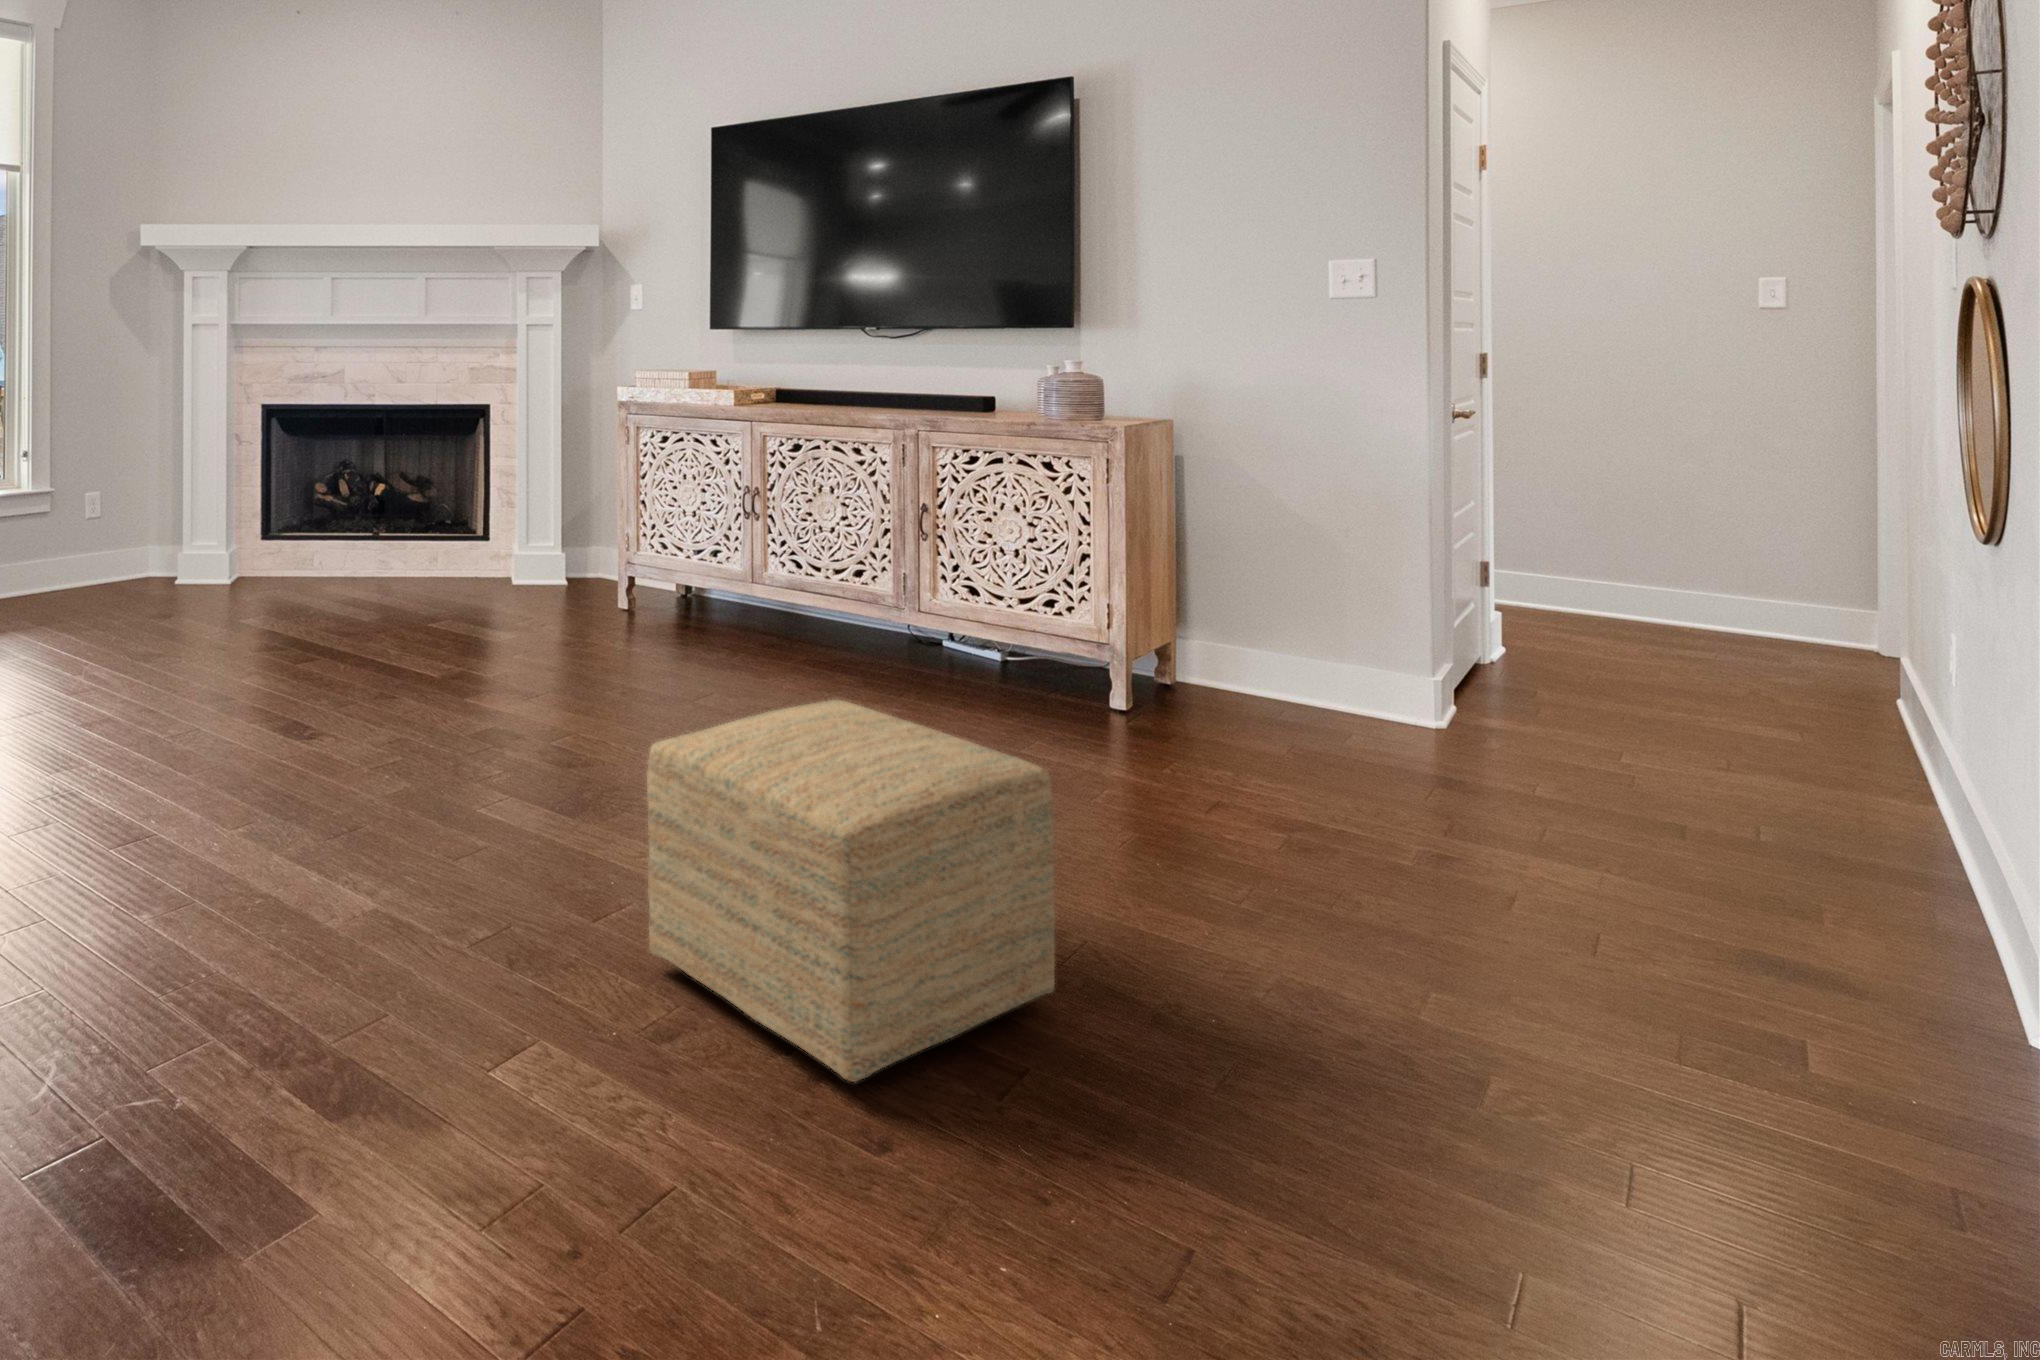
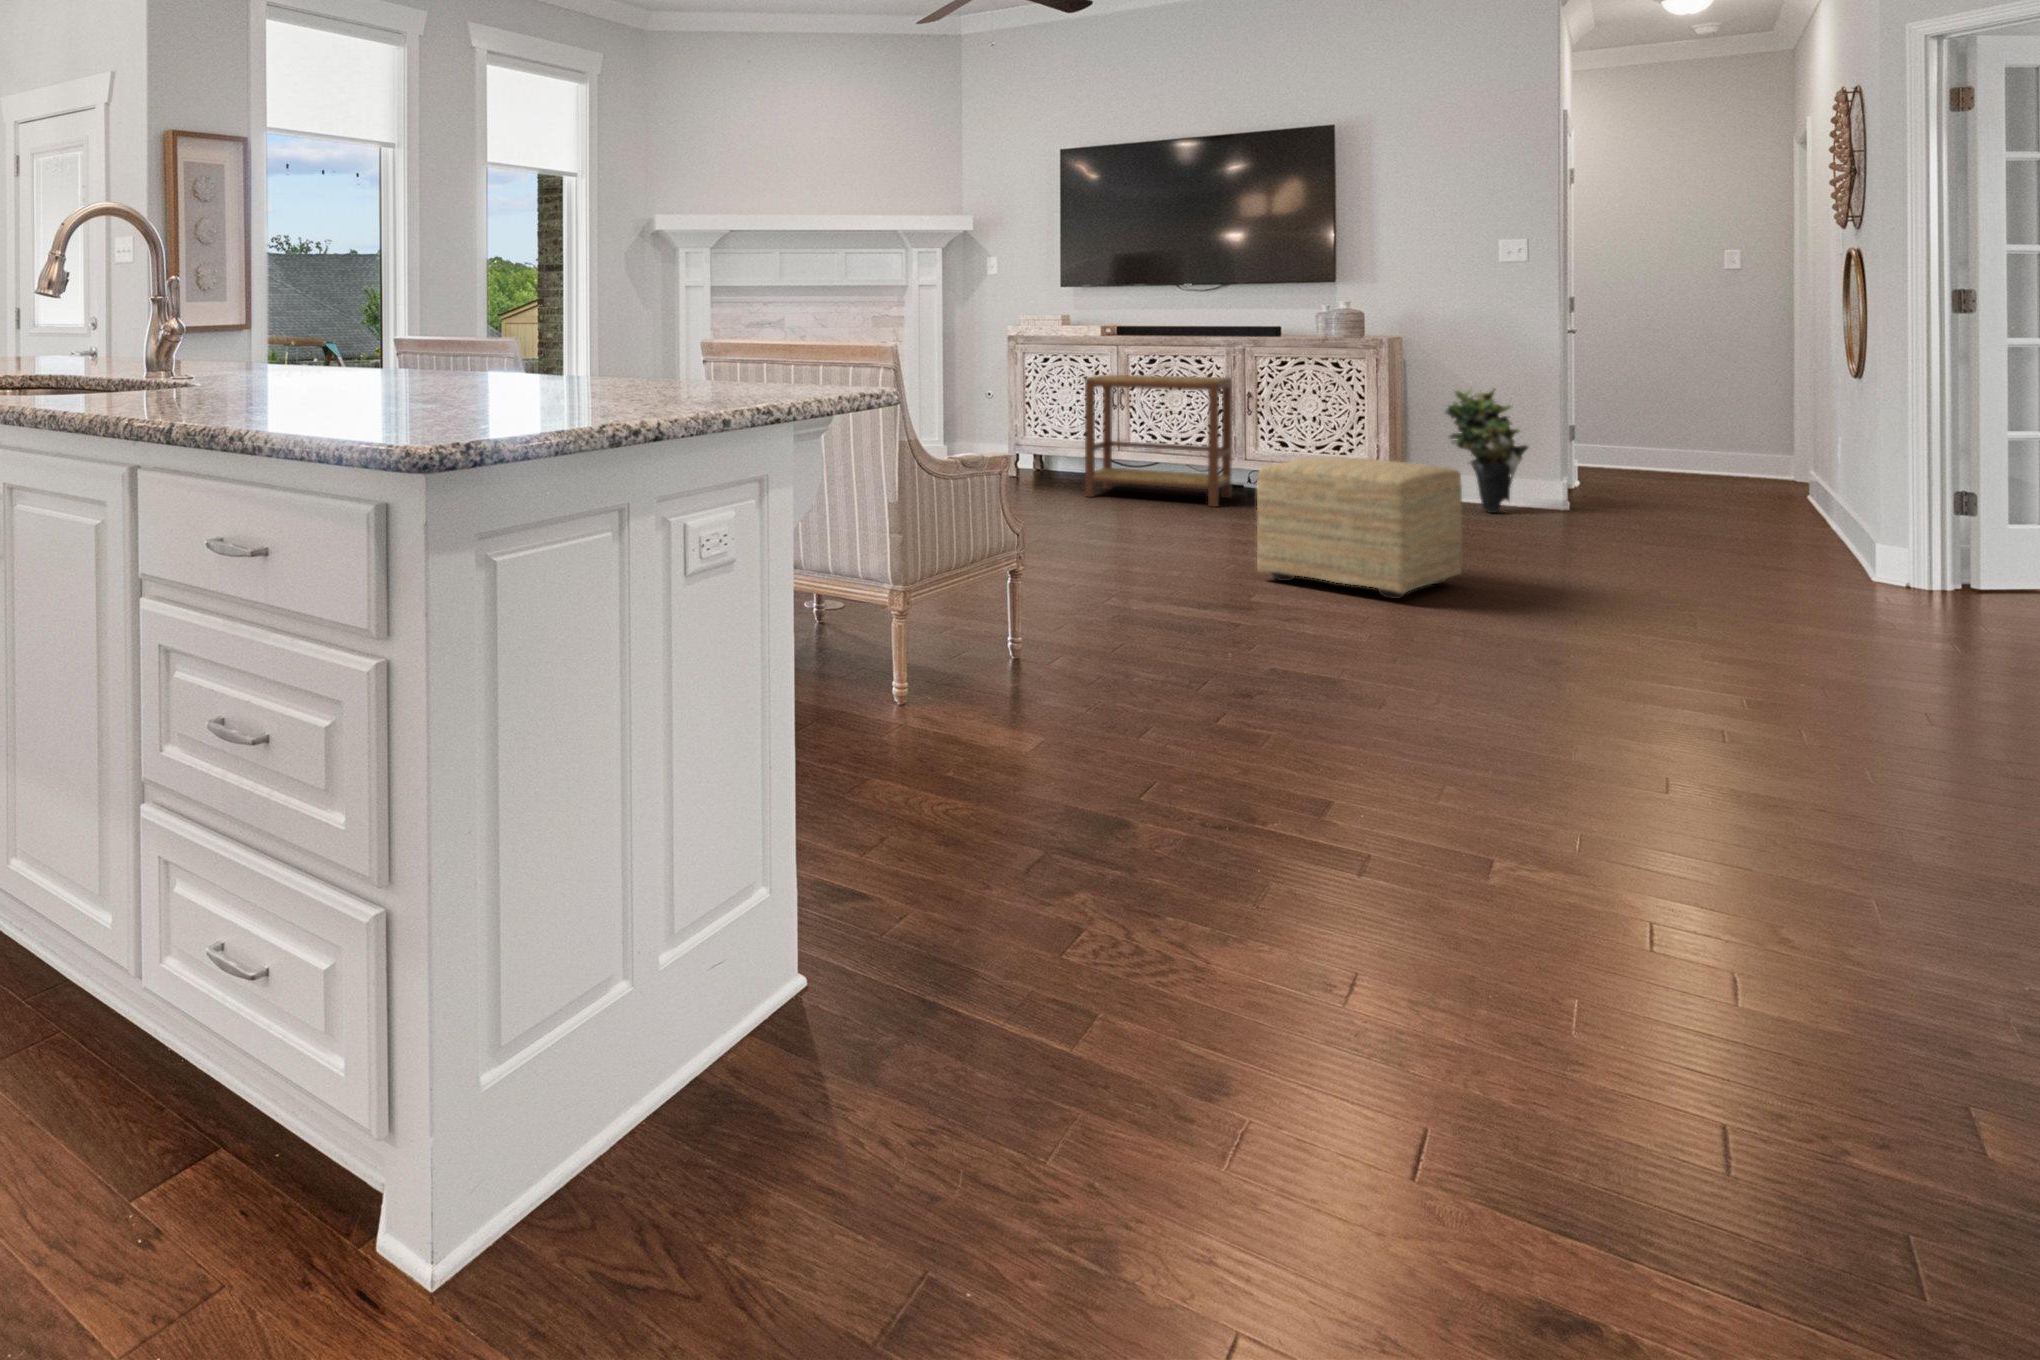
side table: none [665,466,899,699] -> present [1085,375,1232,507]
potted plant: none [1227,509,1373,731] -> present [1444,389,1528,513]

